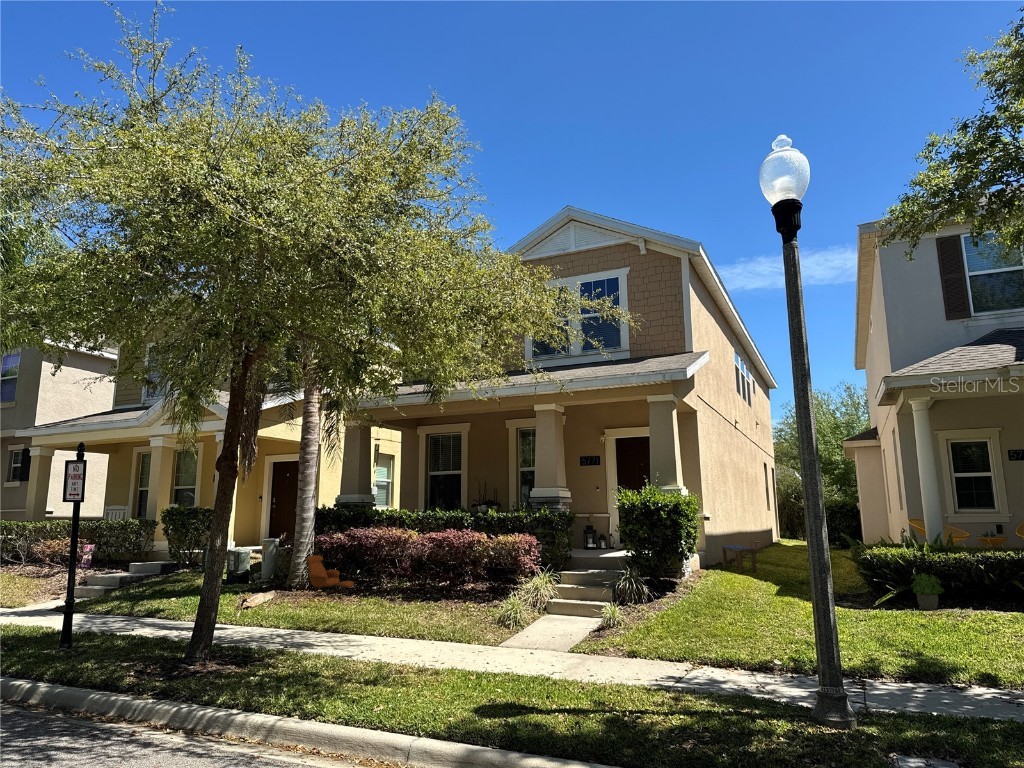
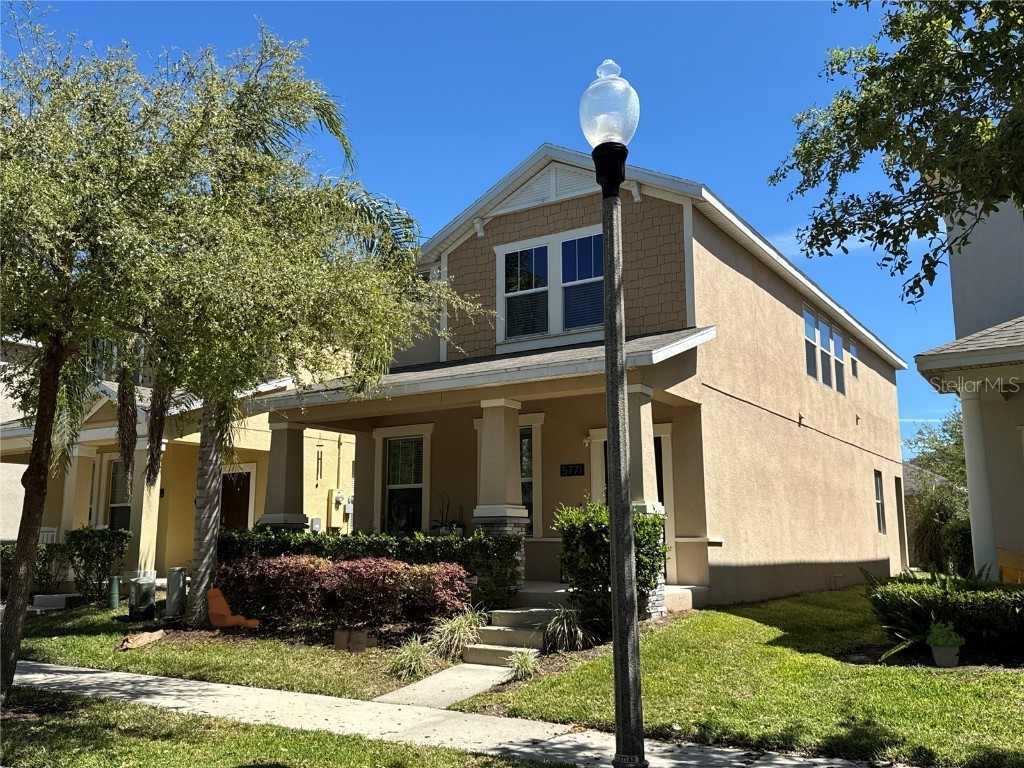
bench: present [722,545,757,573] -> none [747,580,785,617]
woven basket: none [430,585,461,607] -> present [334,628,377,653]

